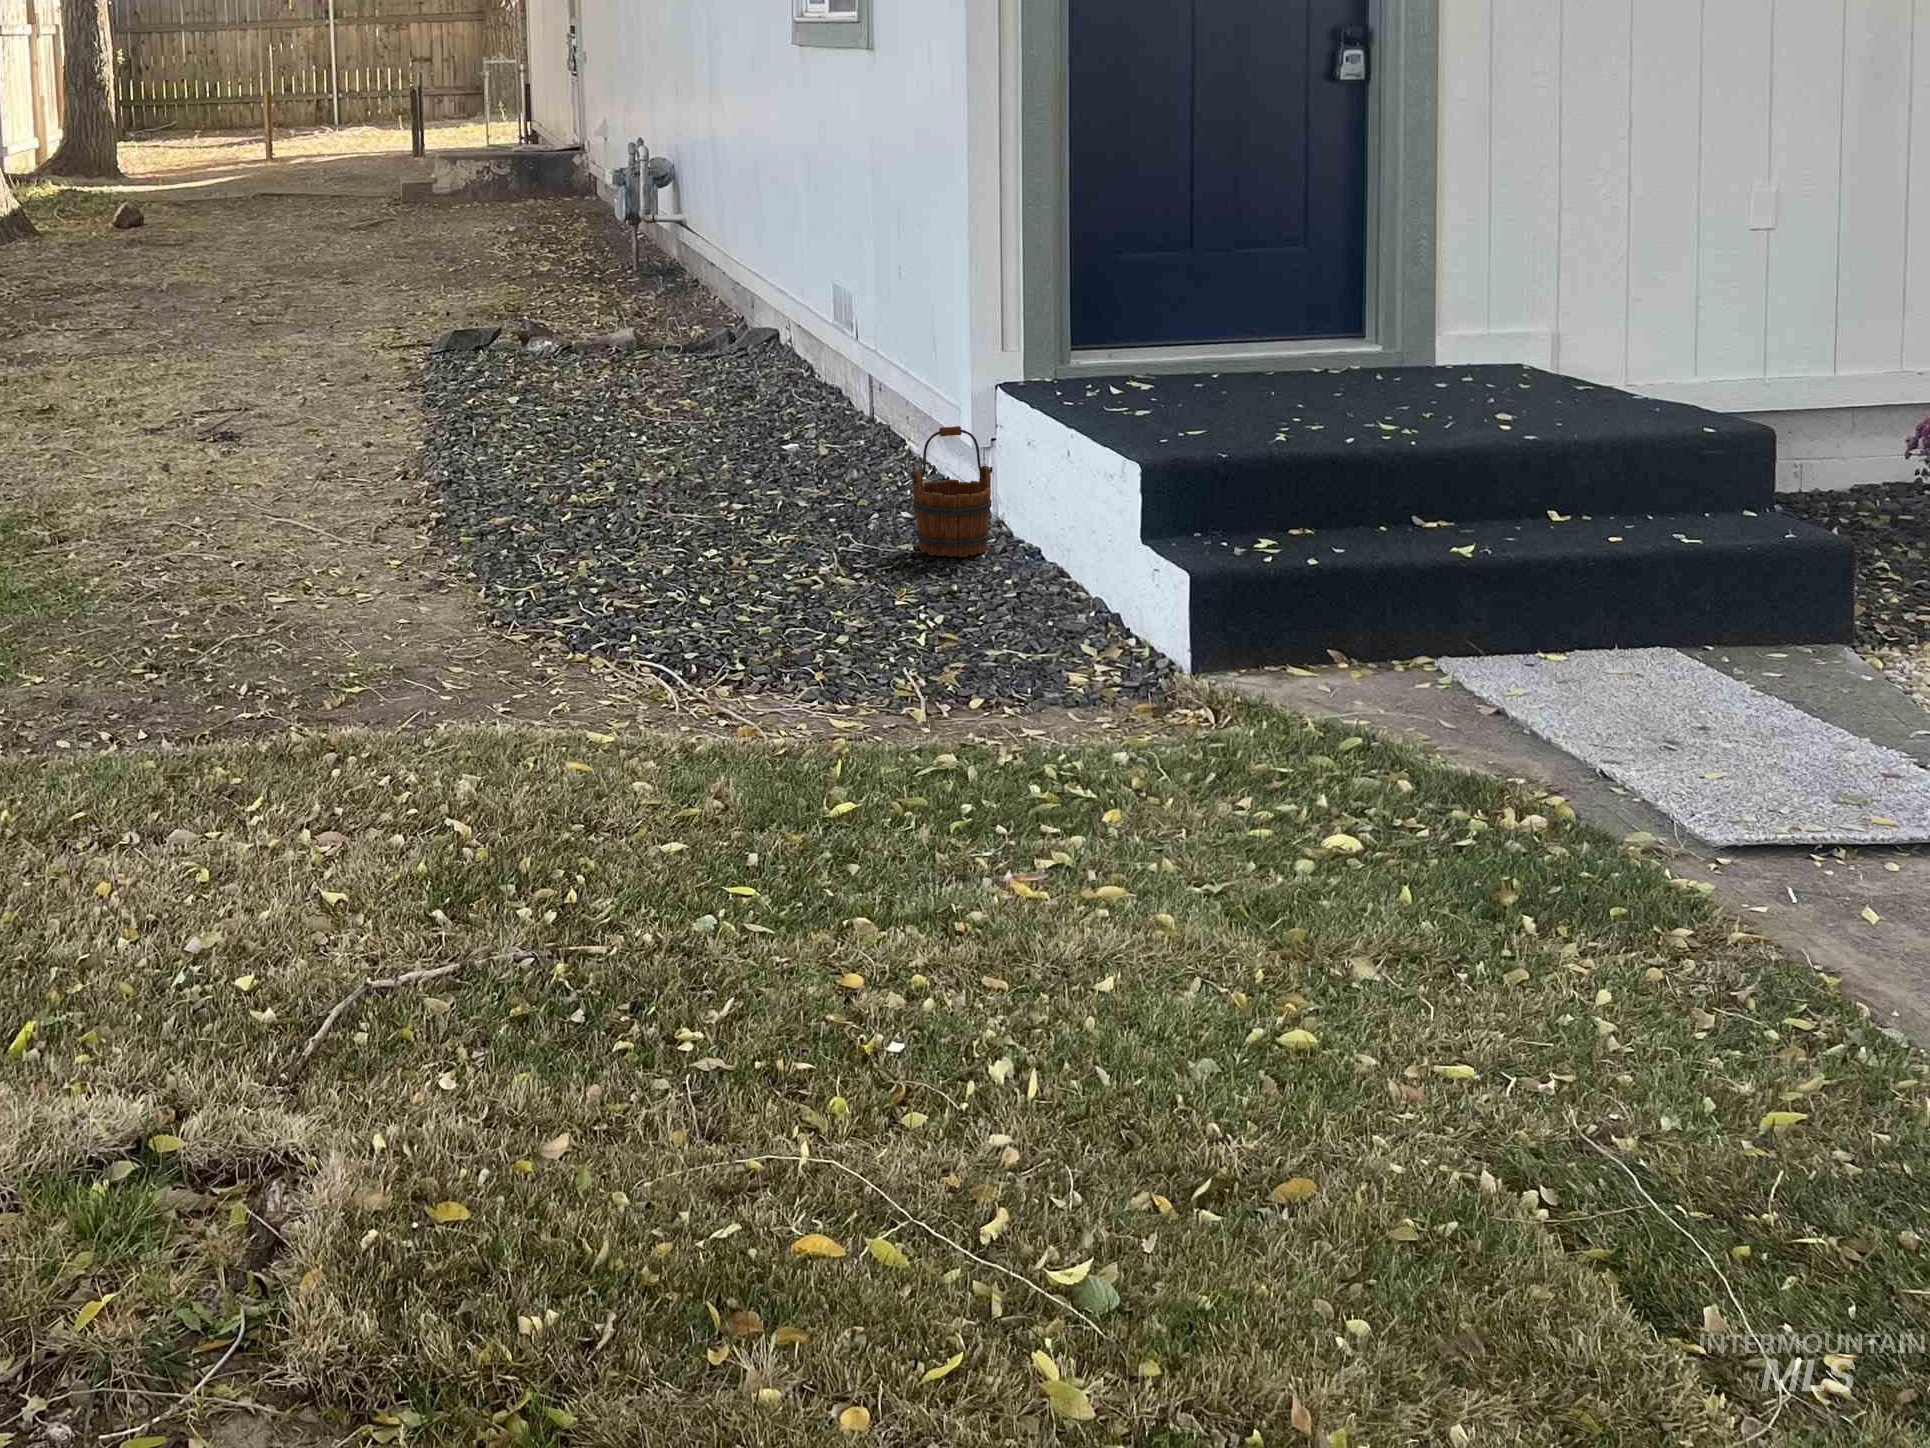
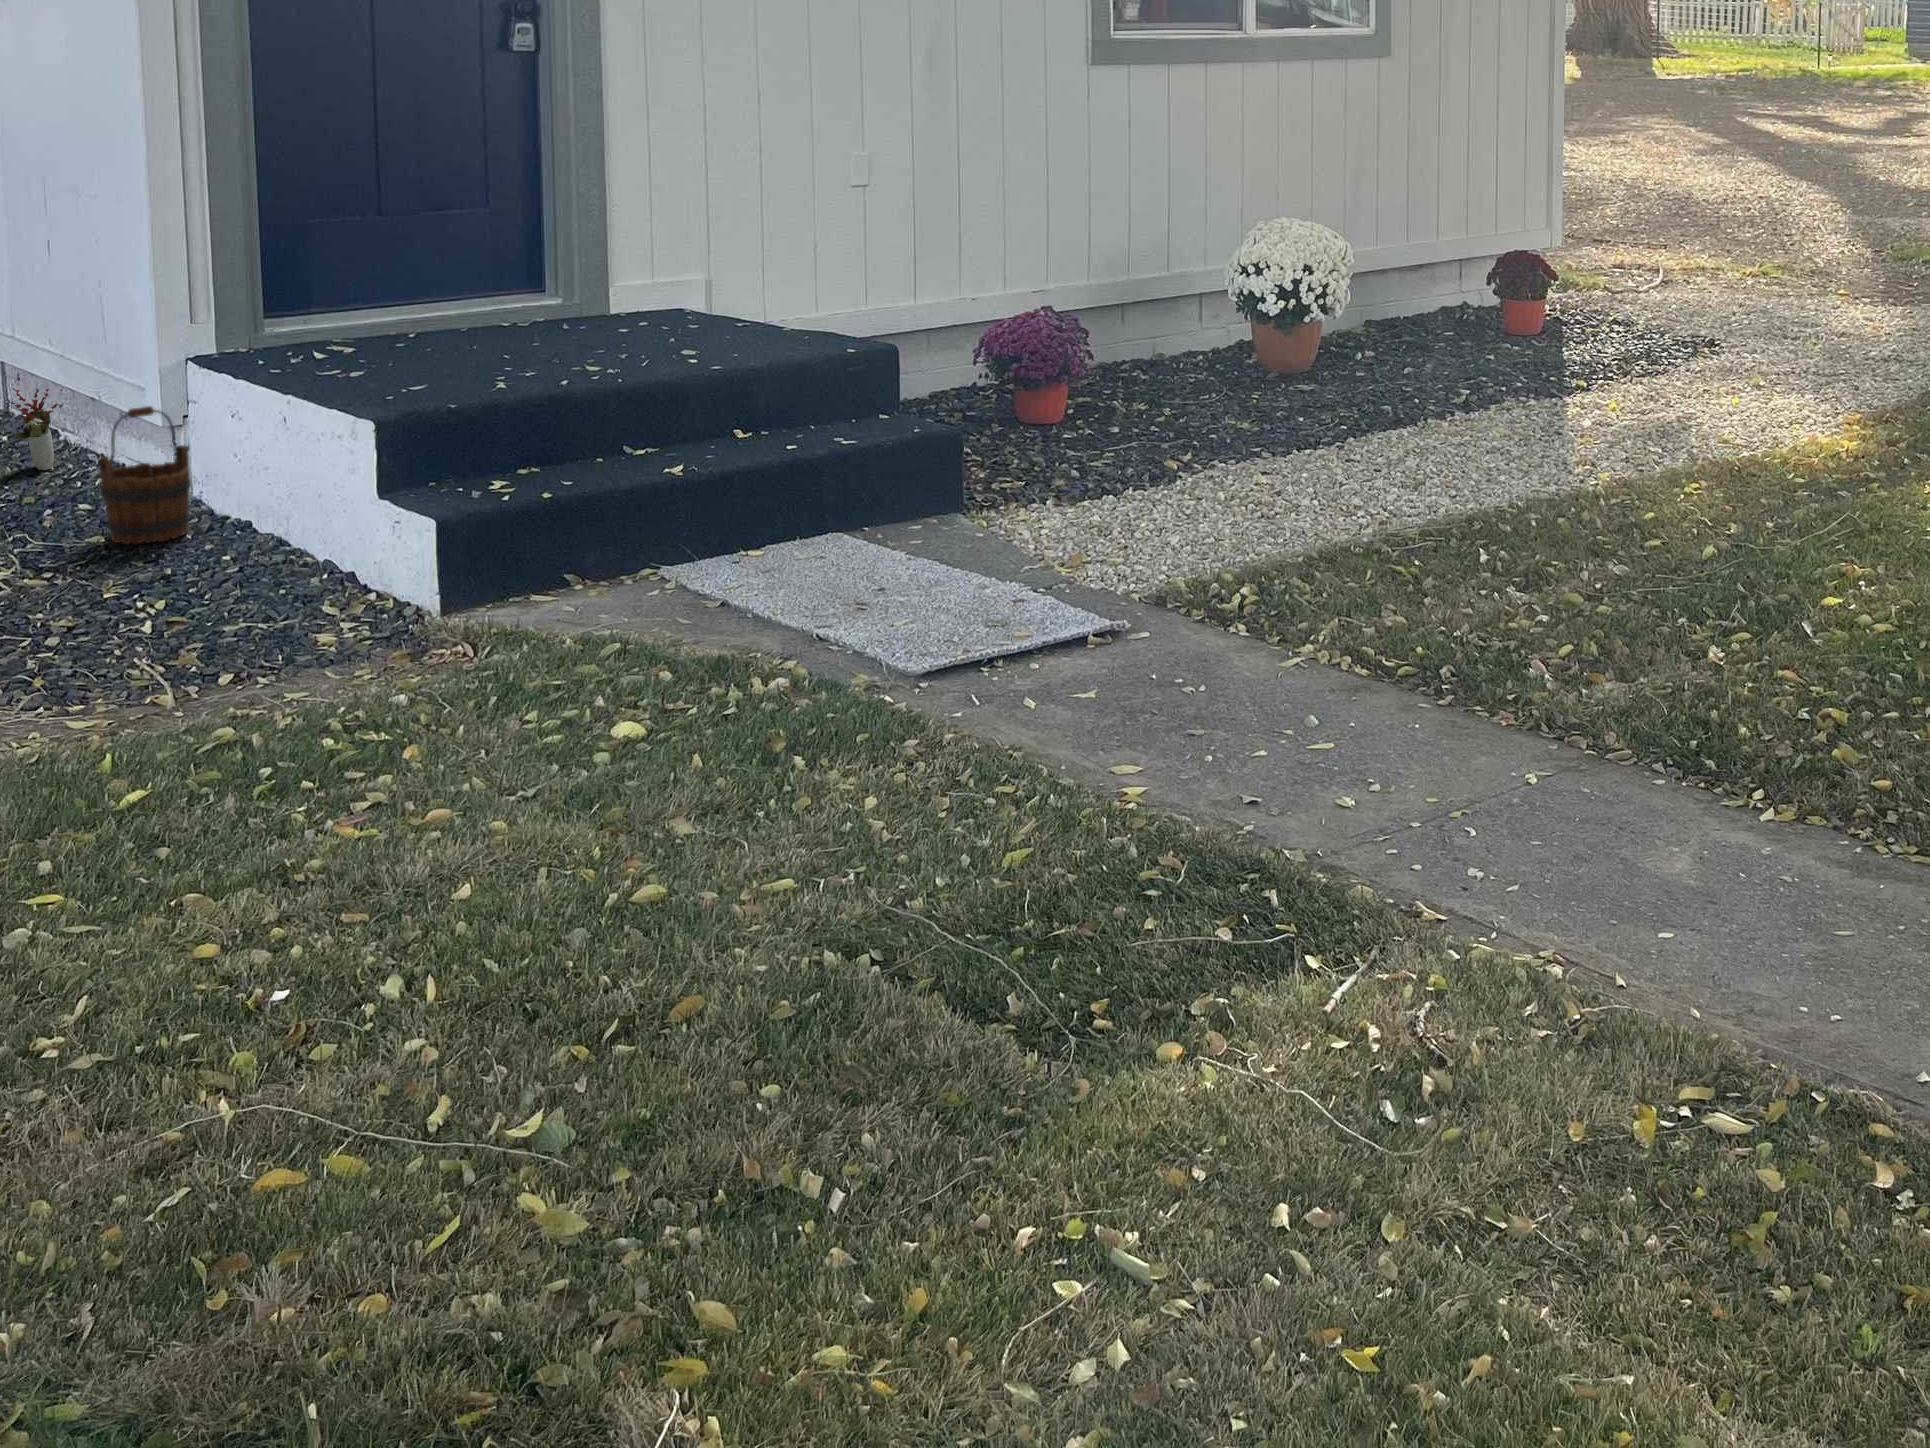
decorative plant: none [864,396,903,474] -> present [11,388,58,470]

